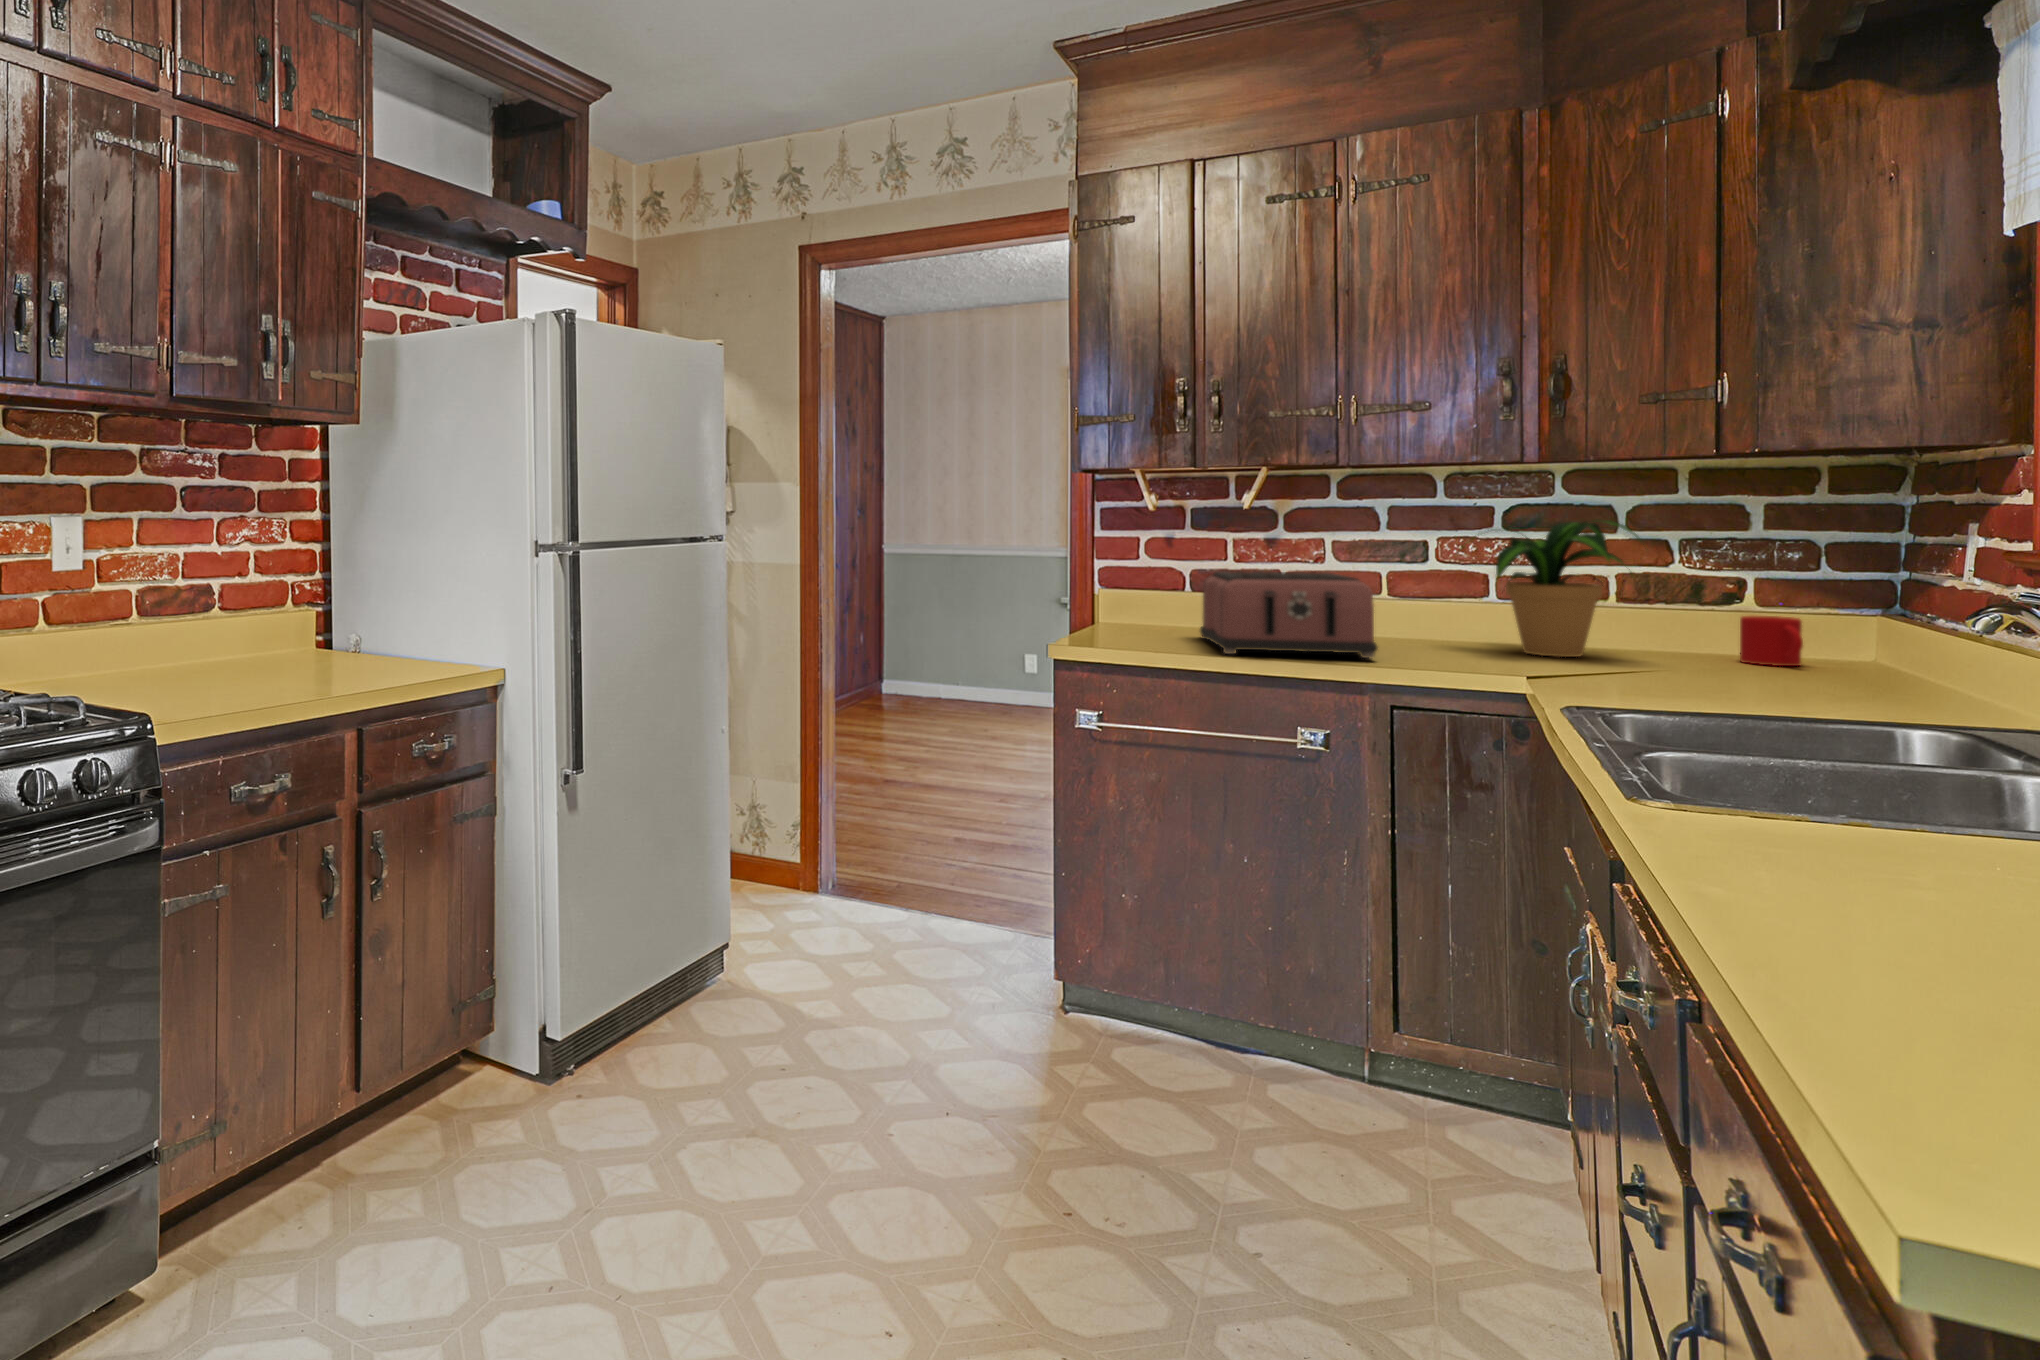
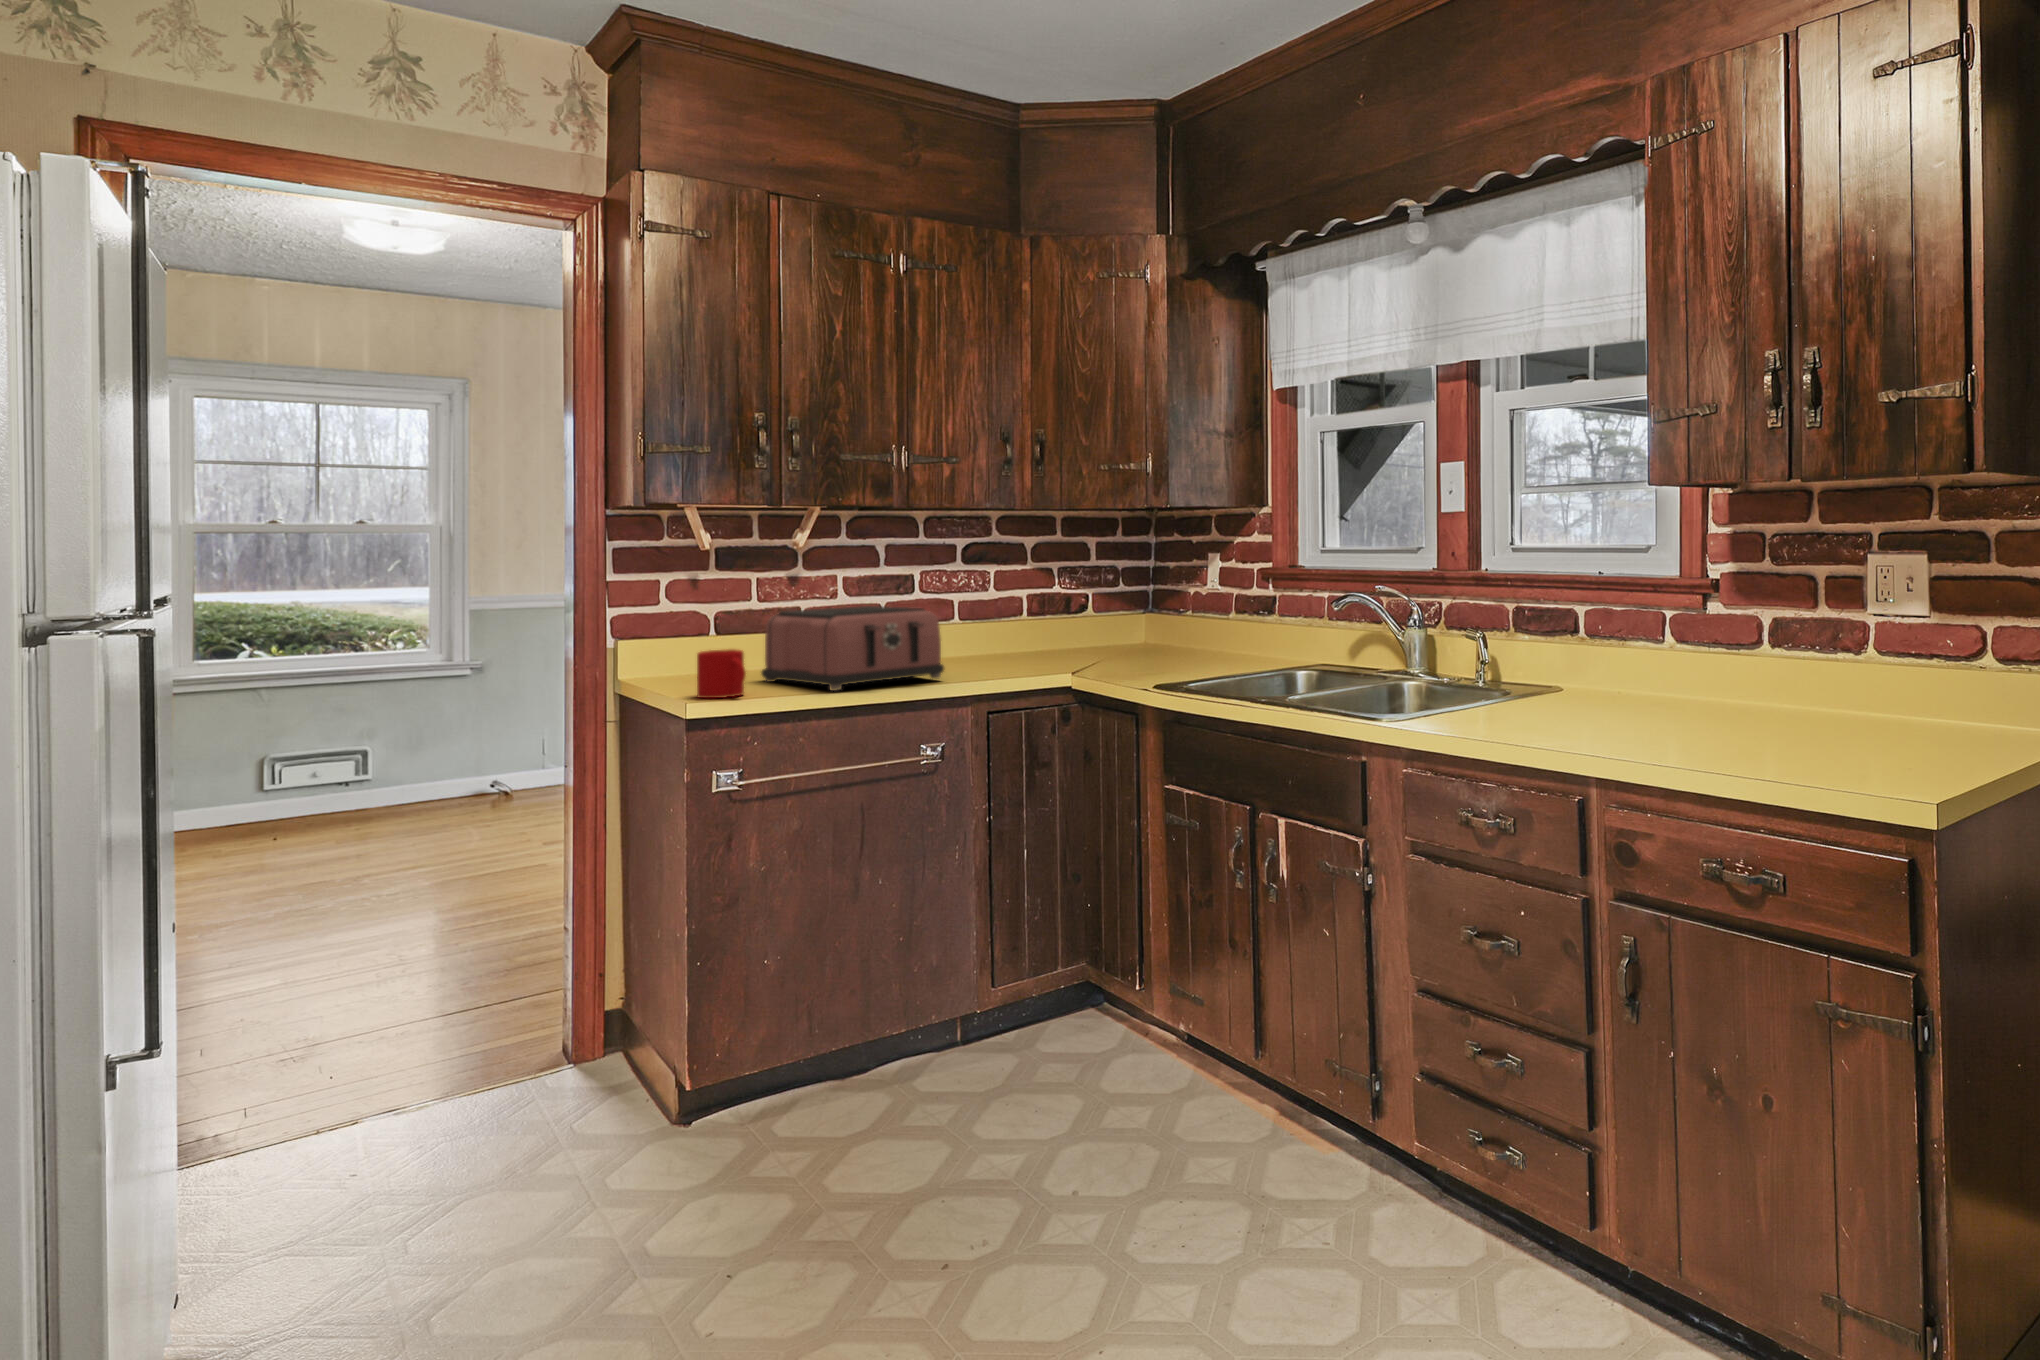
potted plant: present [1457,520,1638,657] -> none [951,554,1069,662]
mug: present [1740,616,1803,666] -> present [697,649,746,698]

